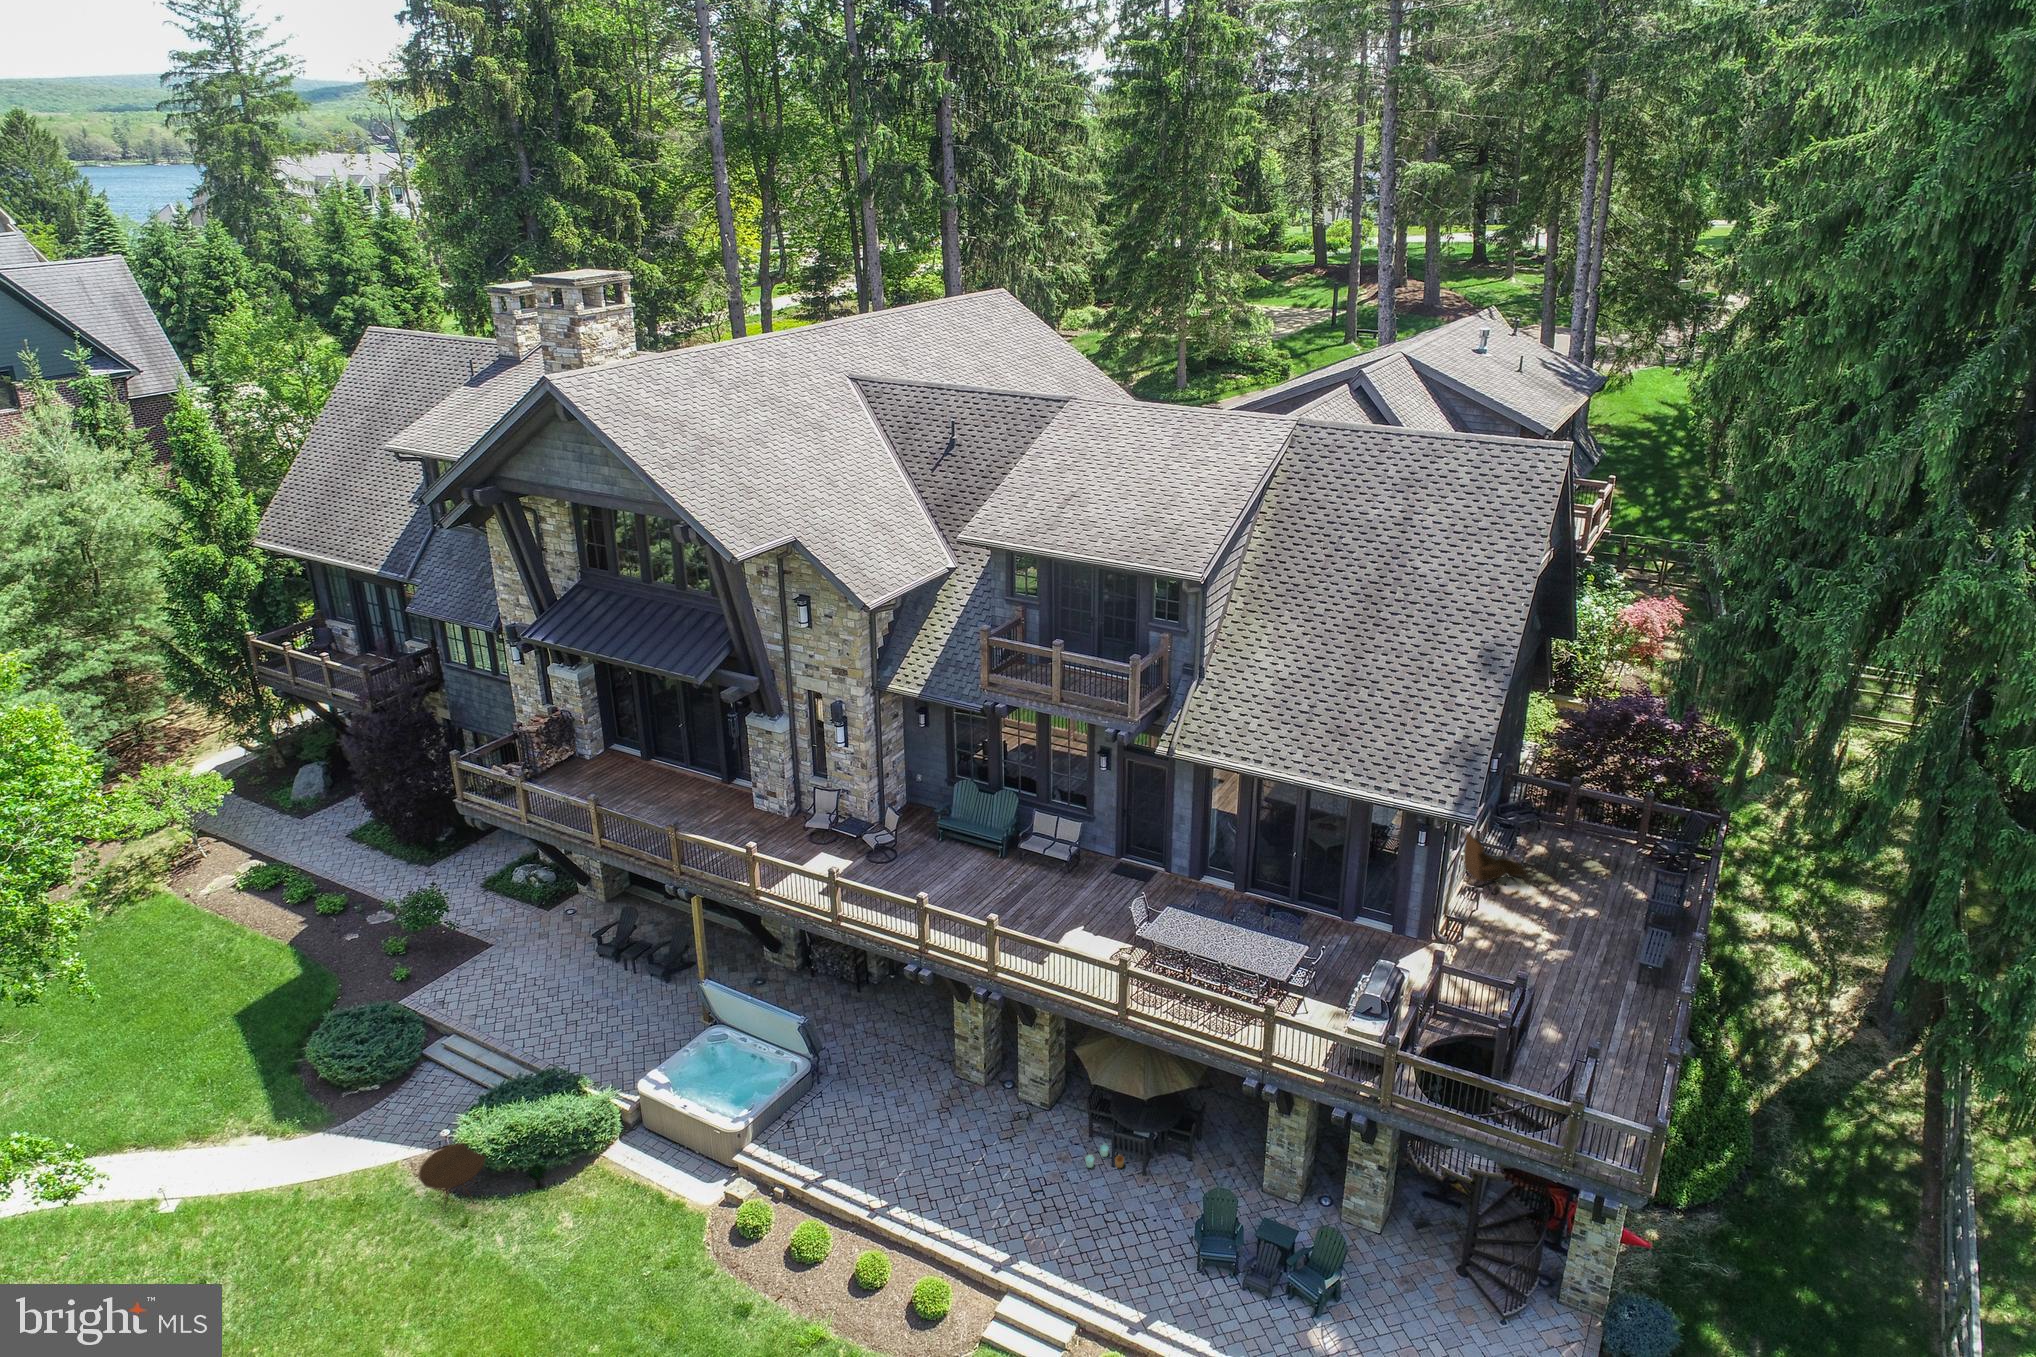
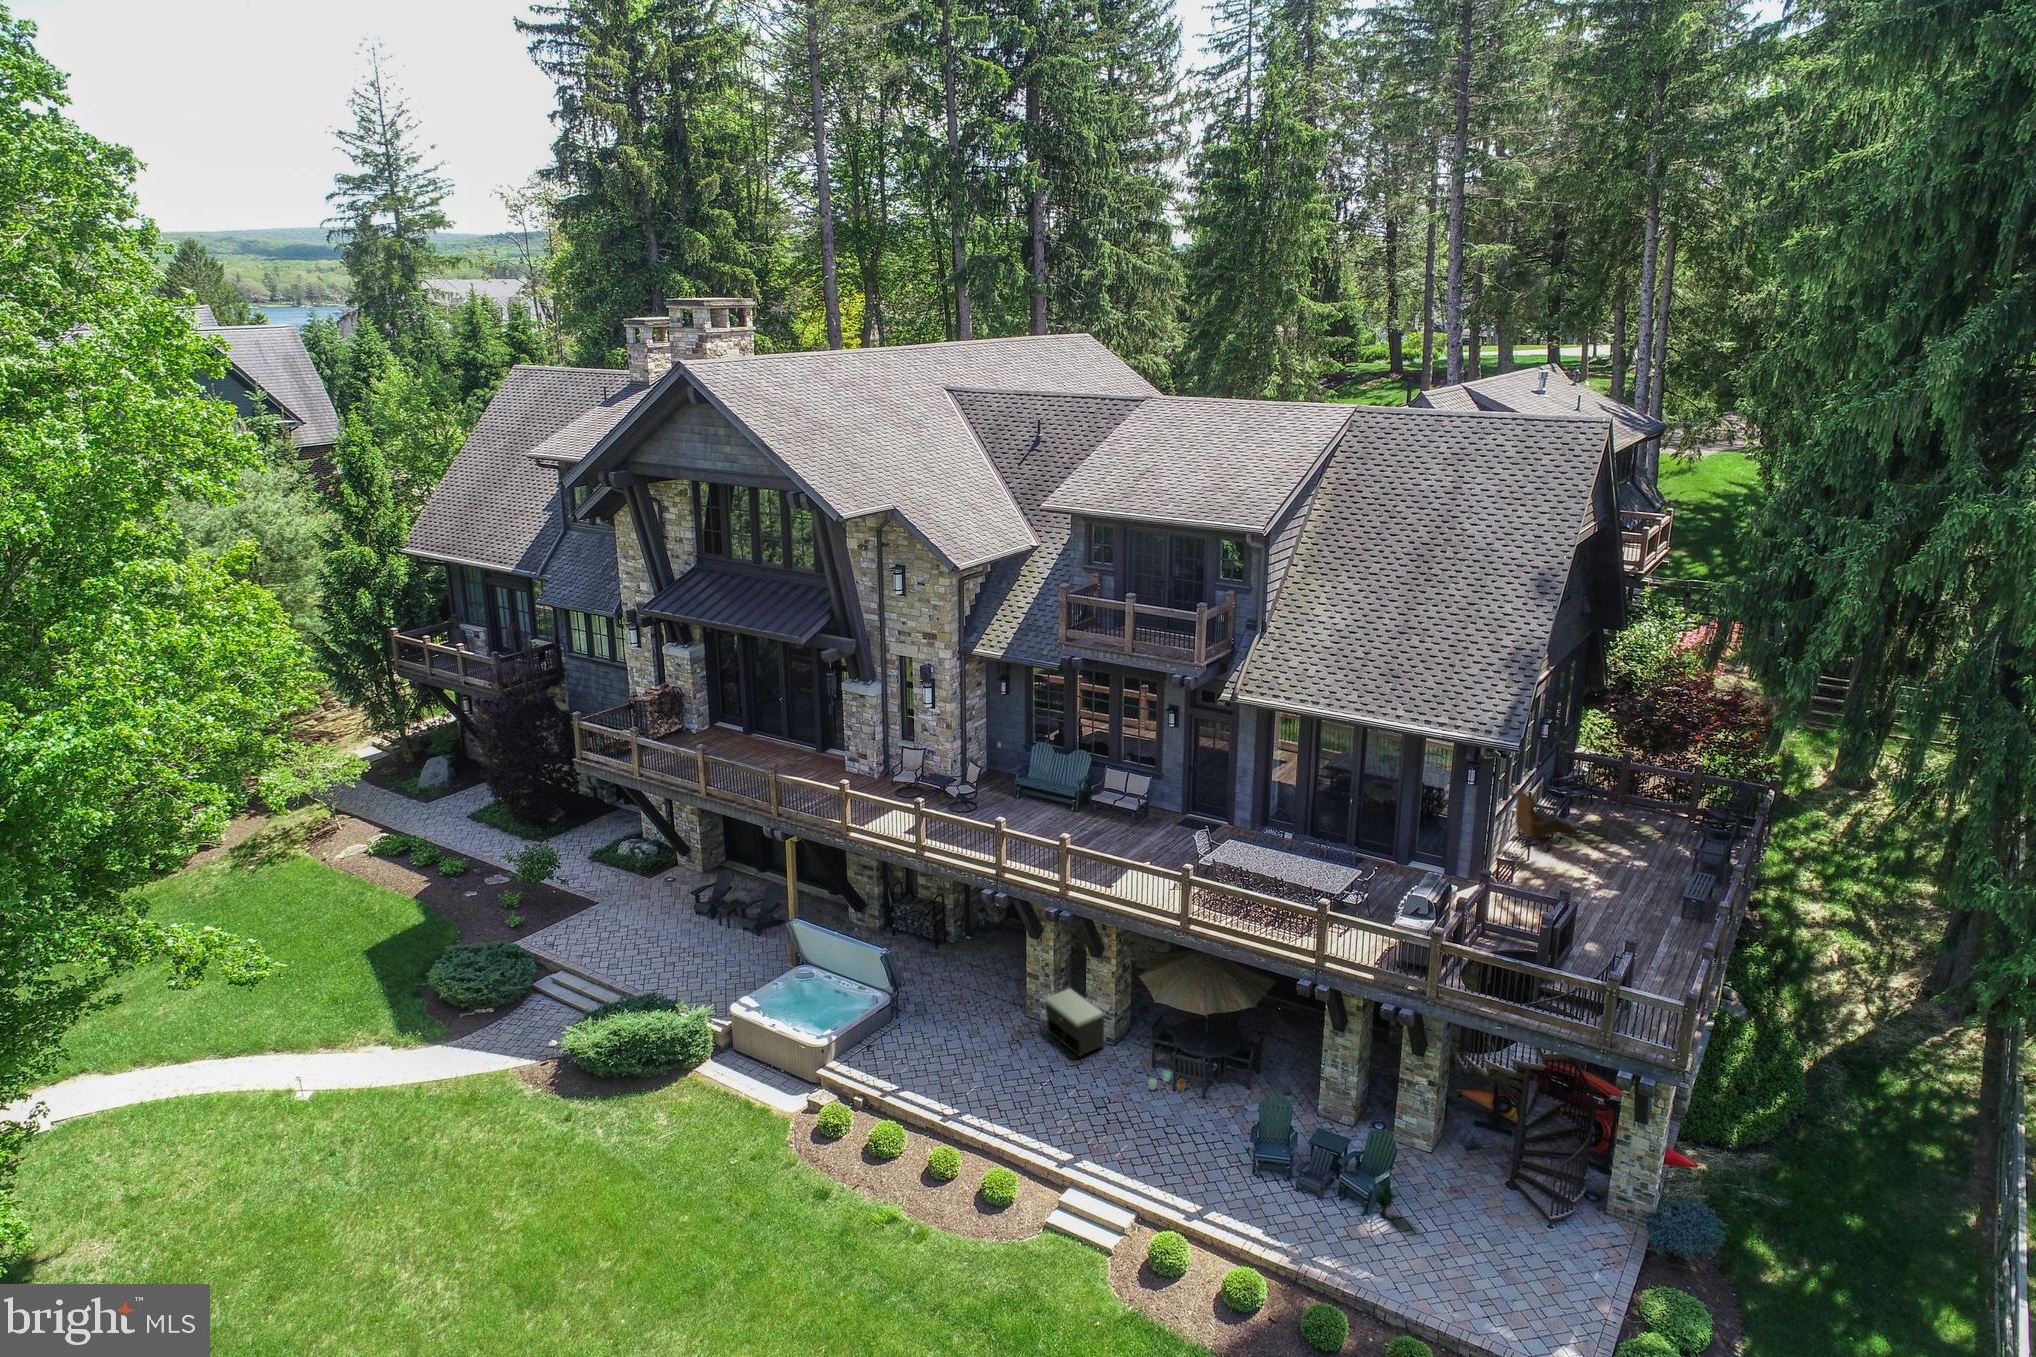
storage bench: none [975,1053,1039,1129] -> present [1045,989,1104,1056]
round table: present [419,1143,485,1211] -> none [530,1046,591,1106]
decorative plant: present [528,1160,546,1189] -> present [1375,1183,1395,1218]

